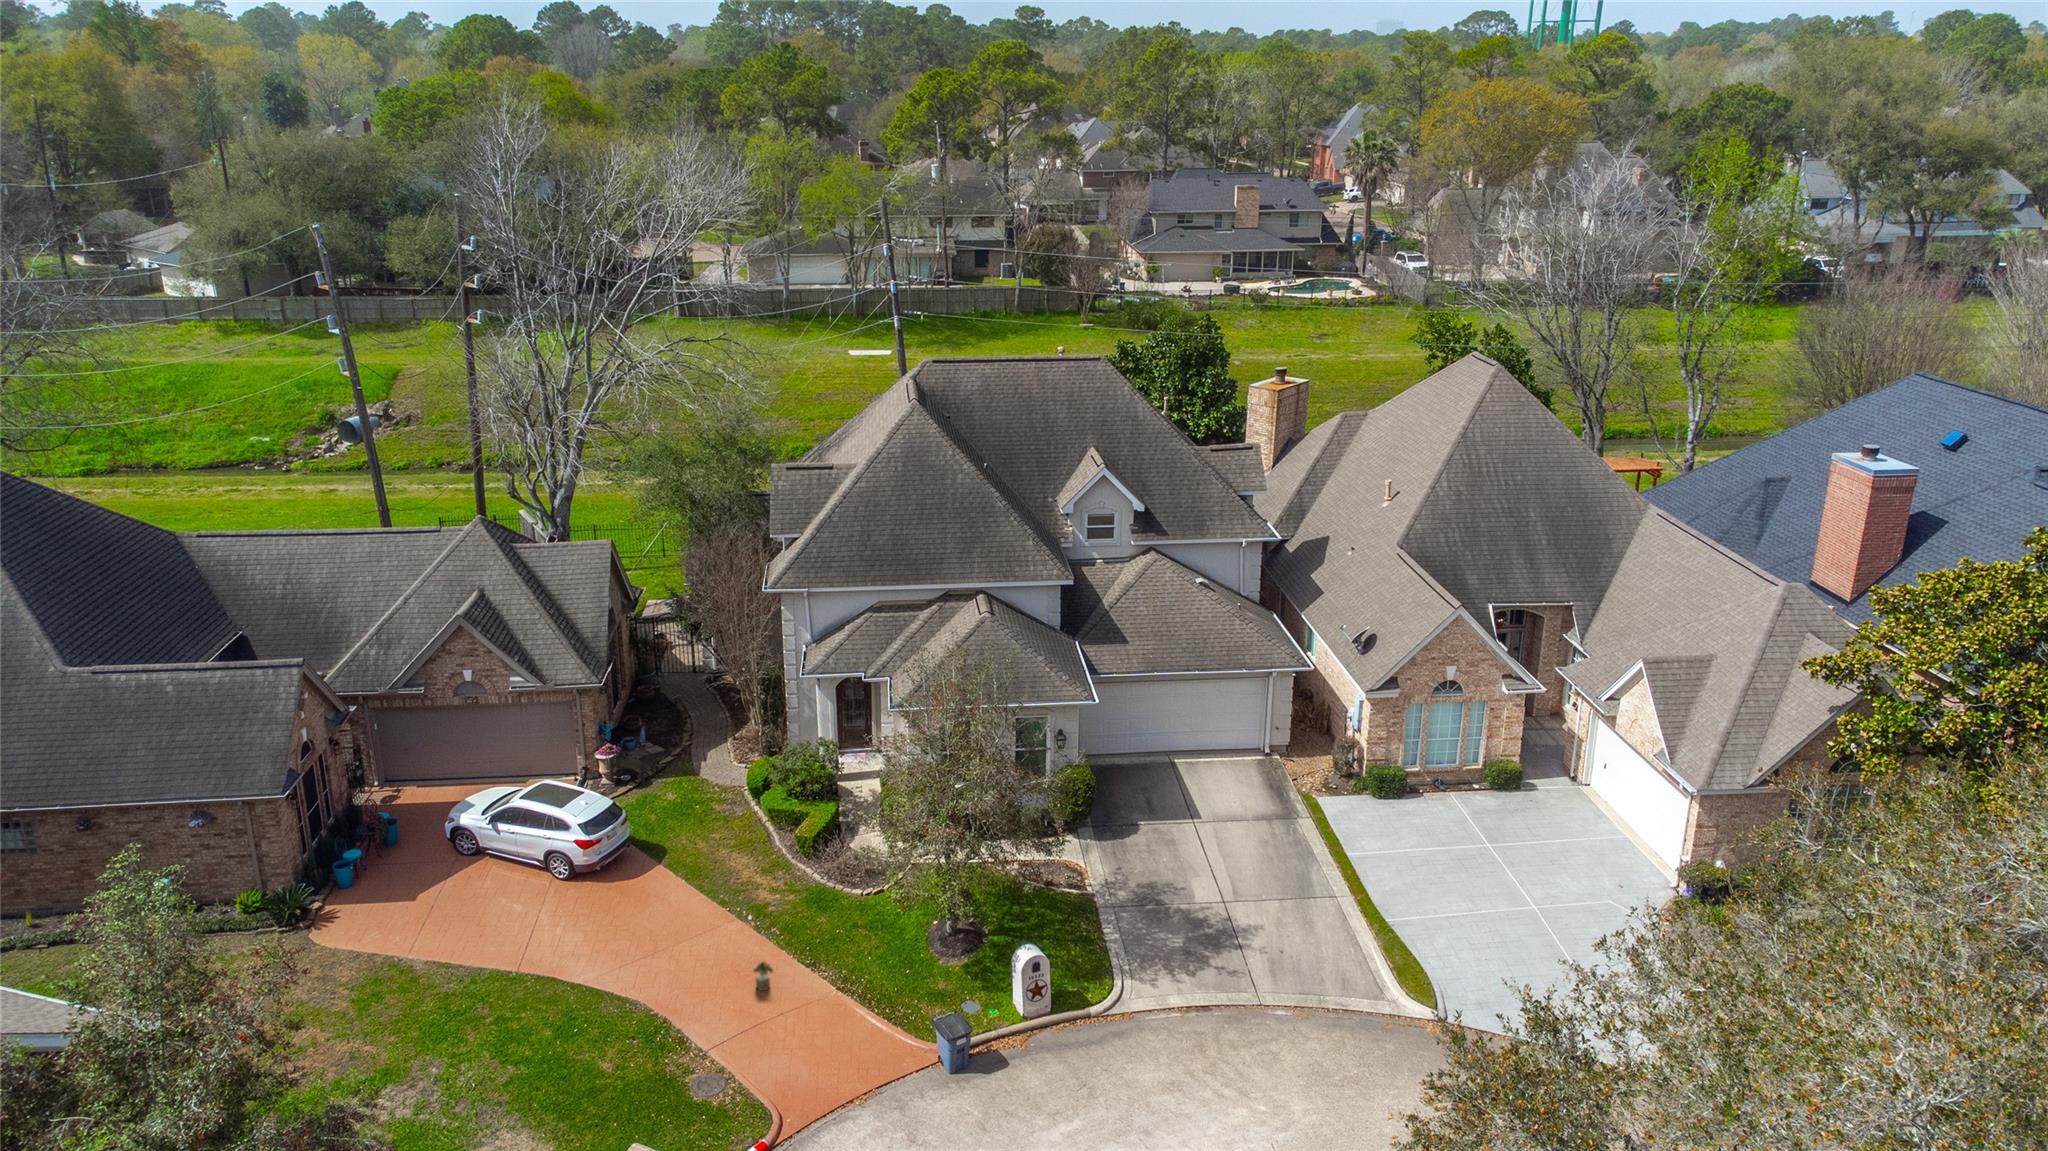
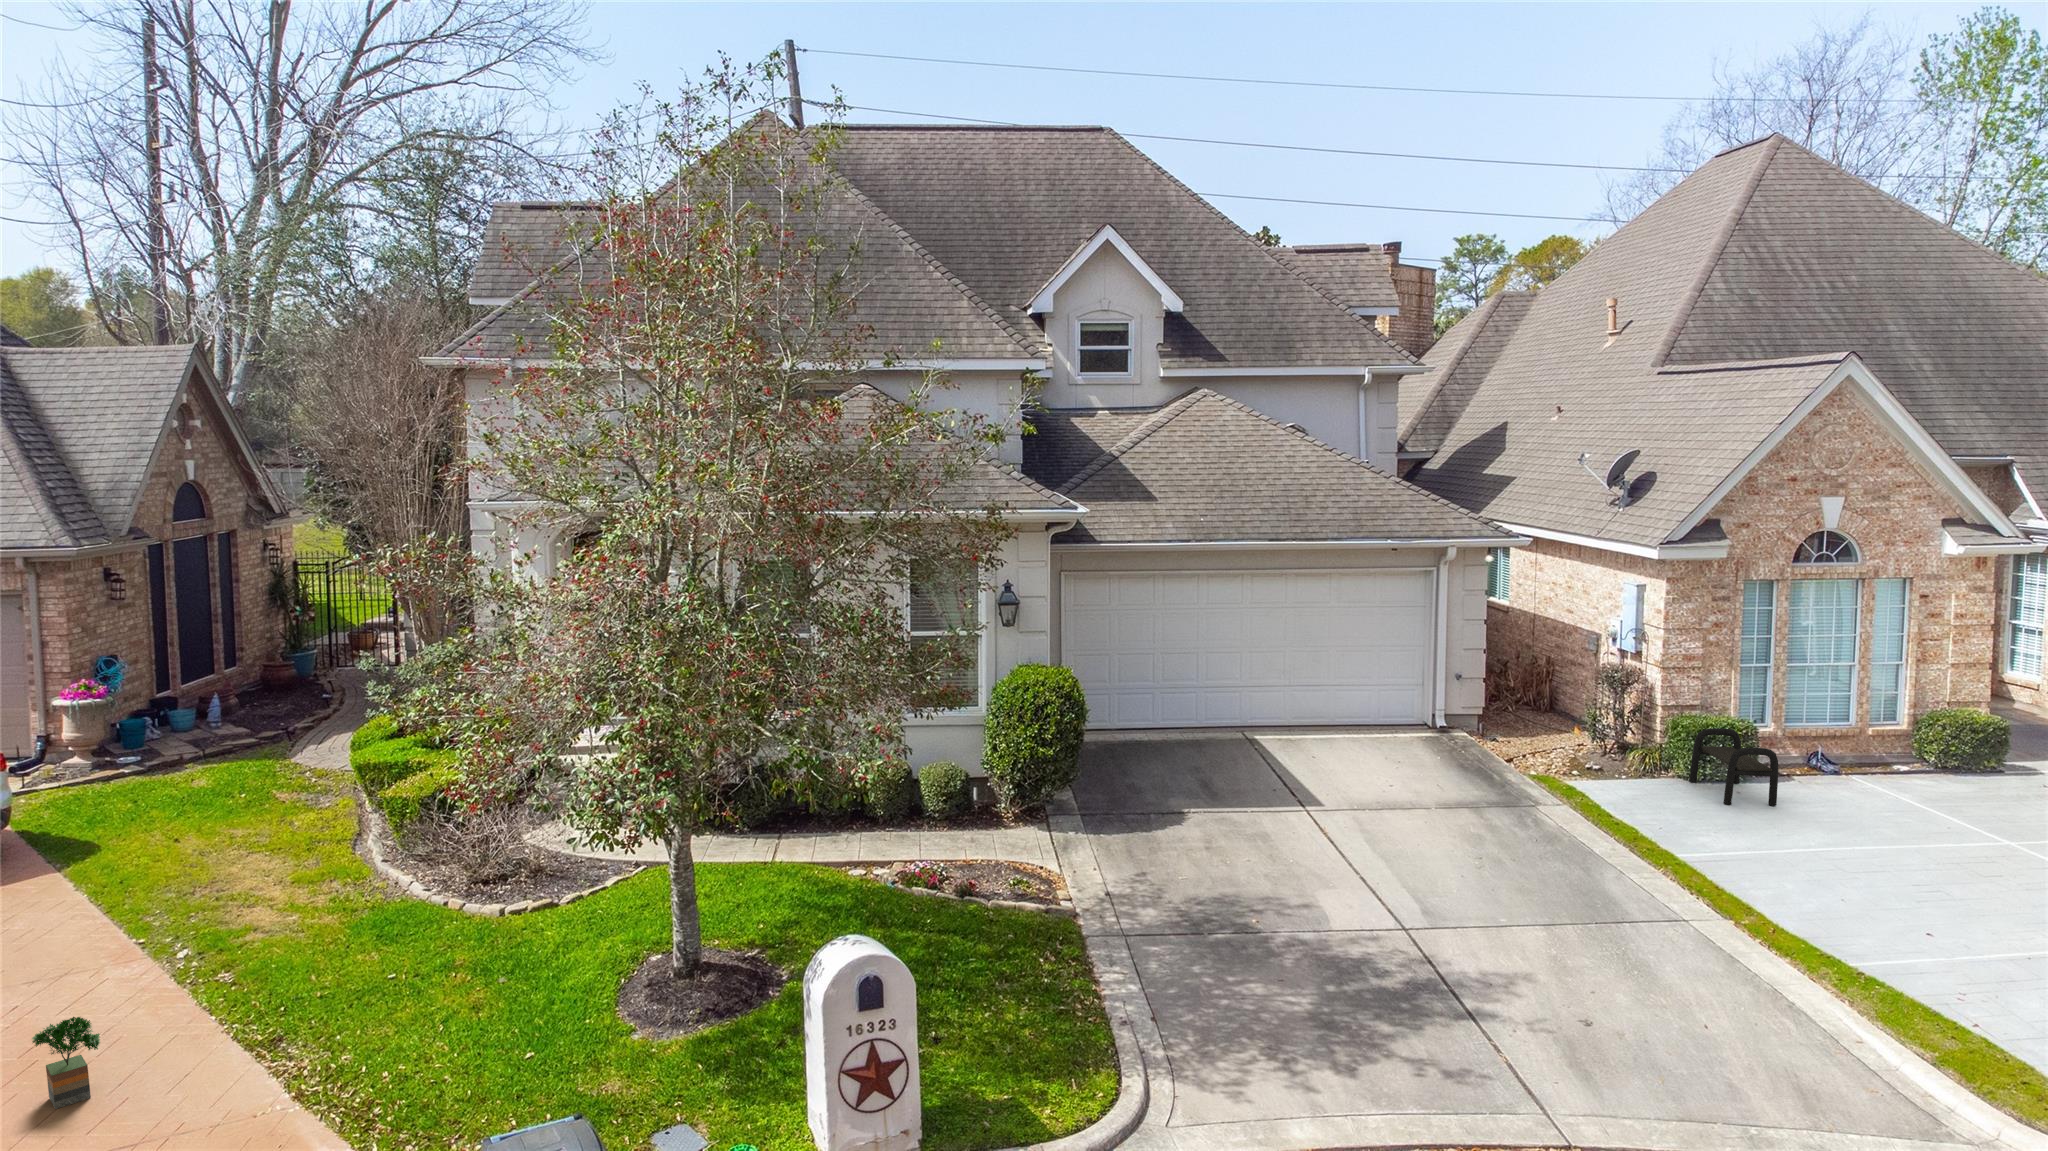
bench: present [610,751,655,787] -> present [1689,728,1778,806]

